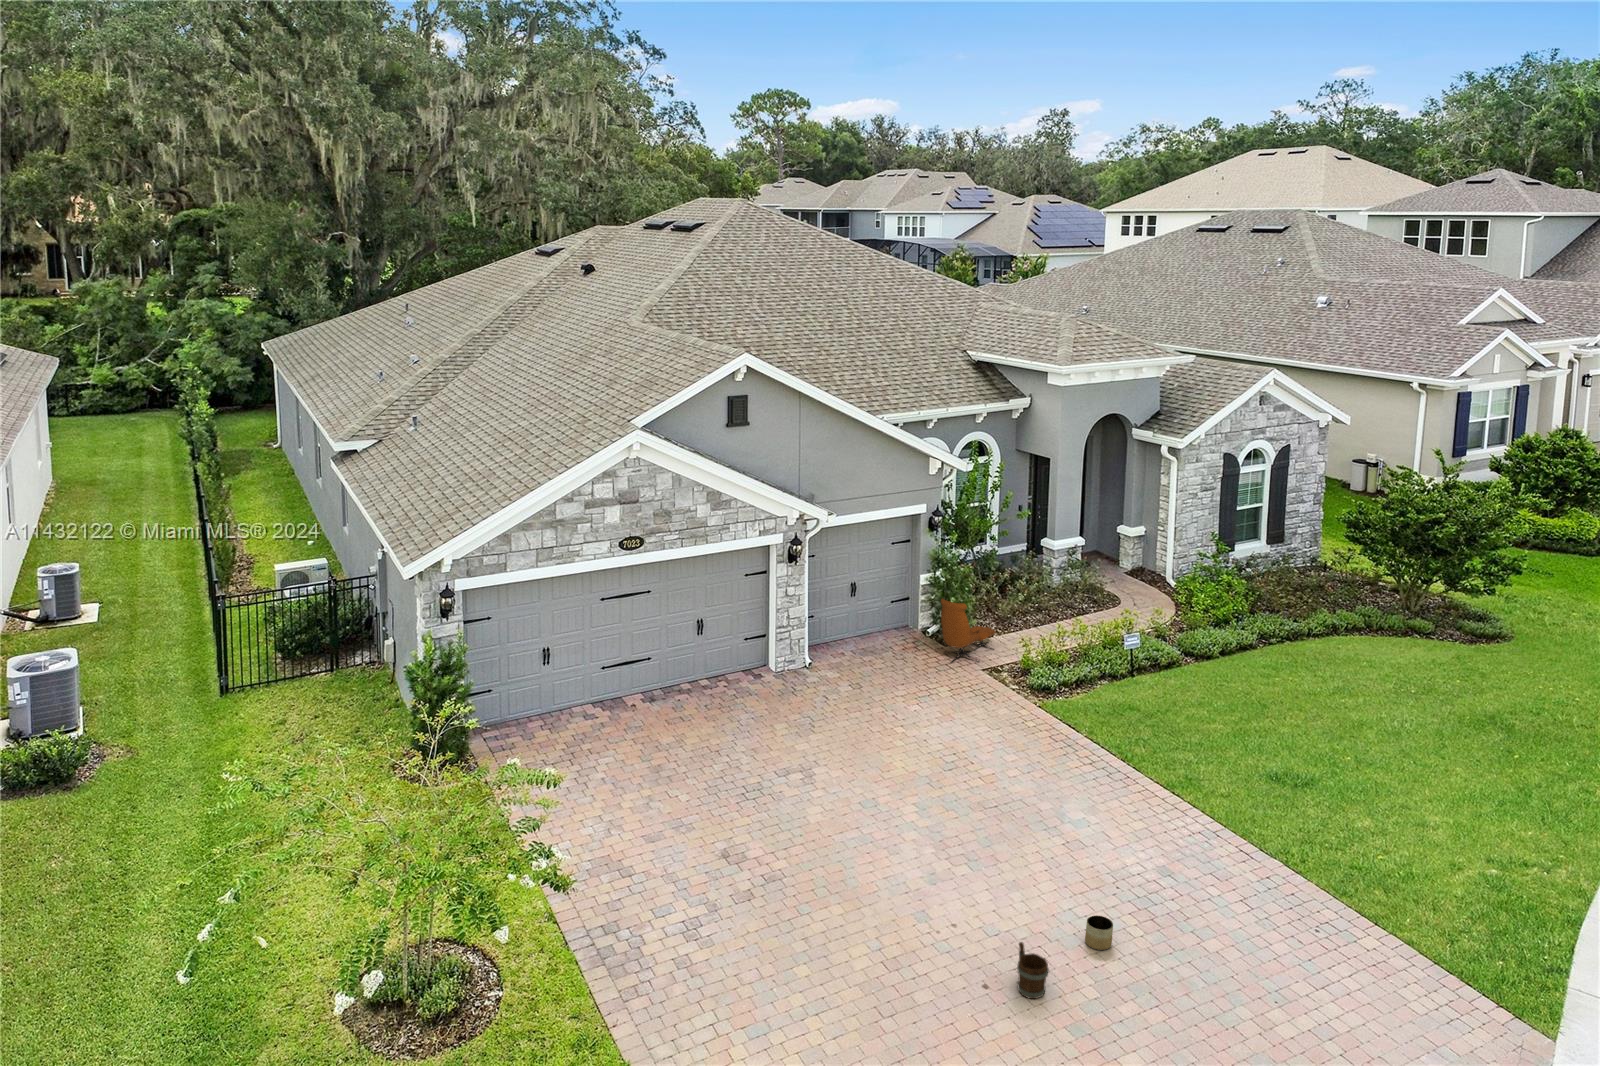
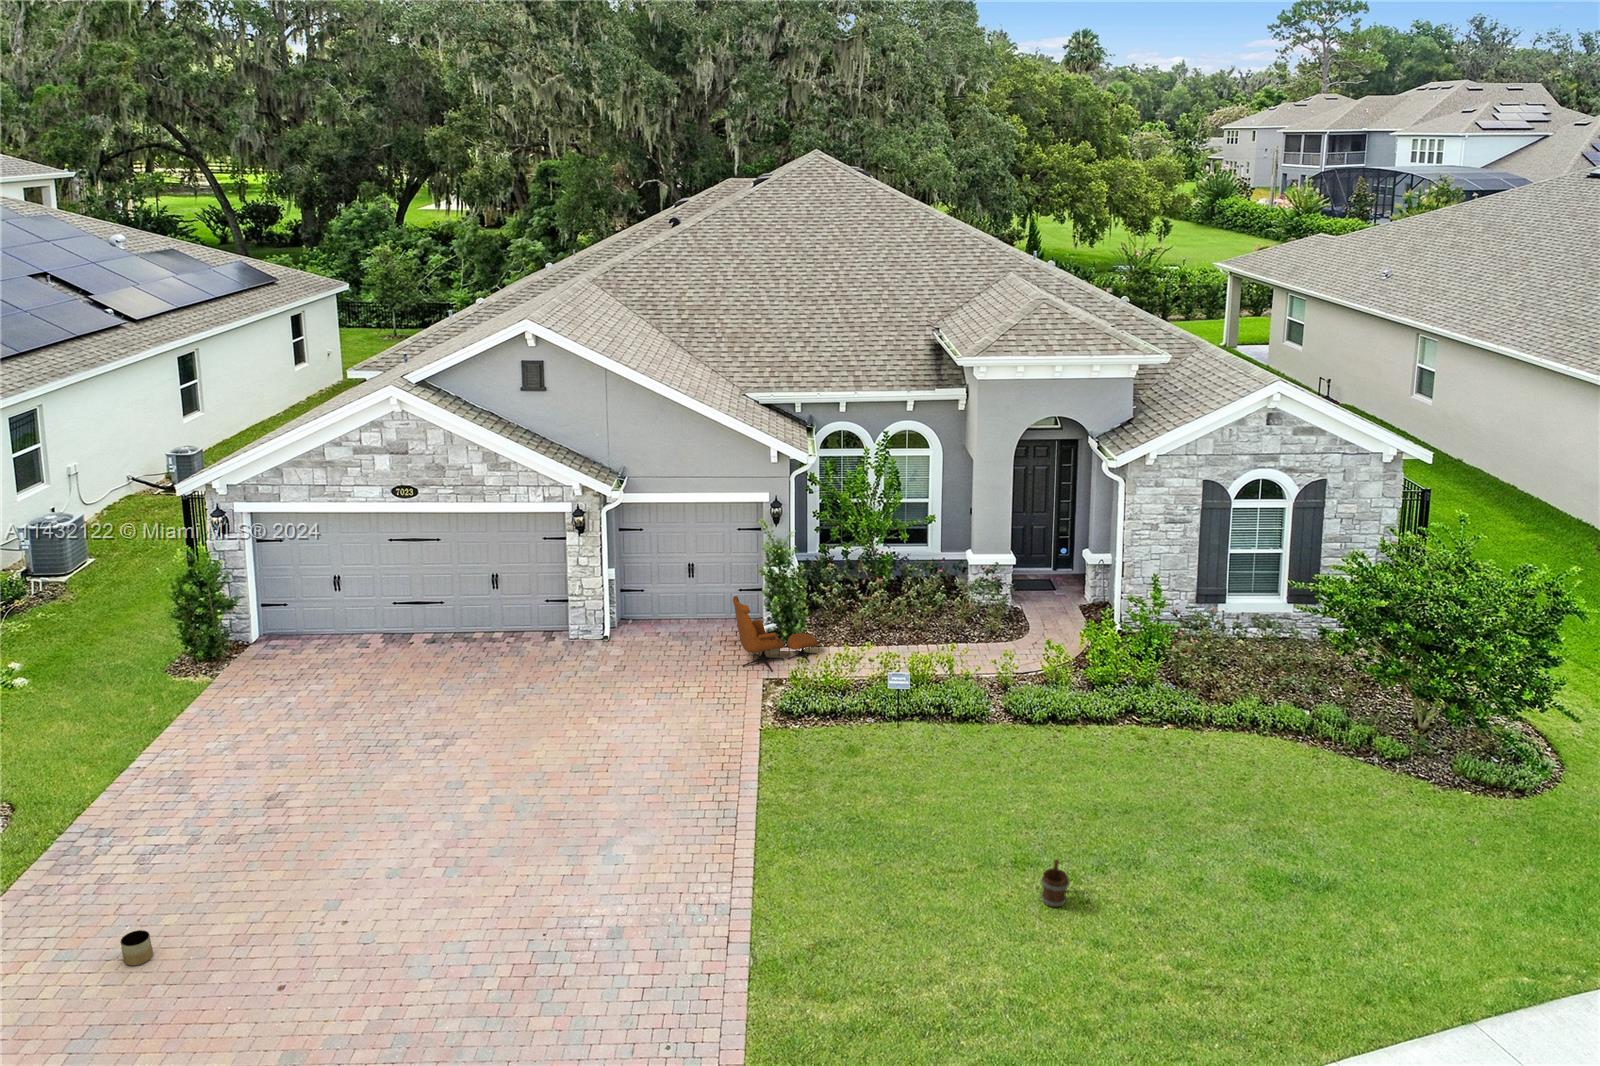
planter: present [1085,915,1113,950] -> present [121,930,153,966]
bucket: present [1017,942,1049,999] -> present [1041,859,1070,907]

